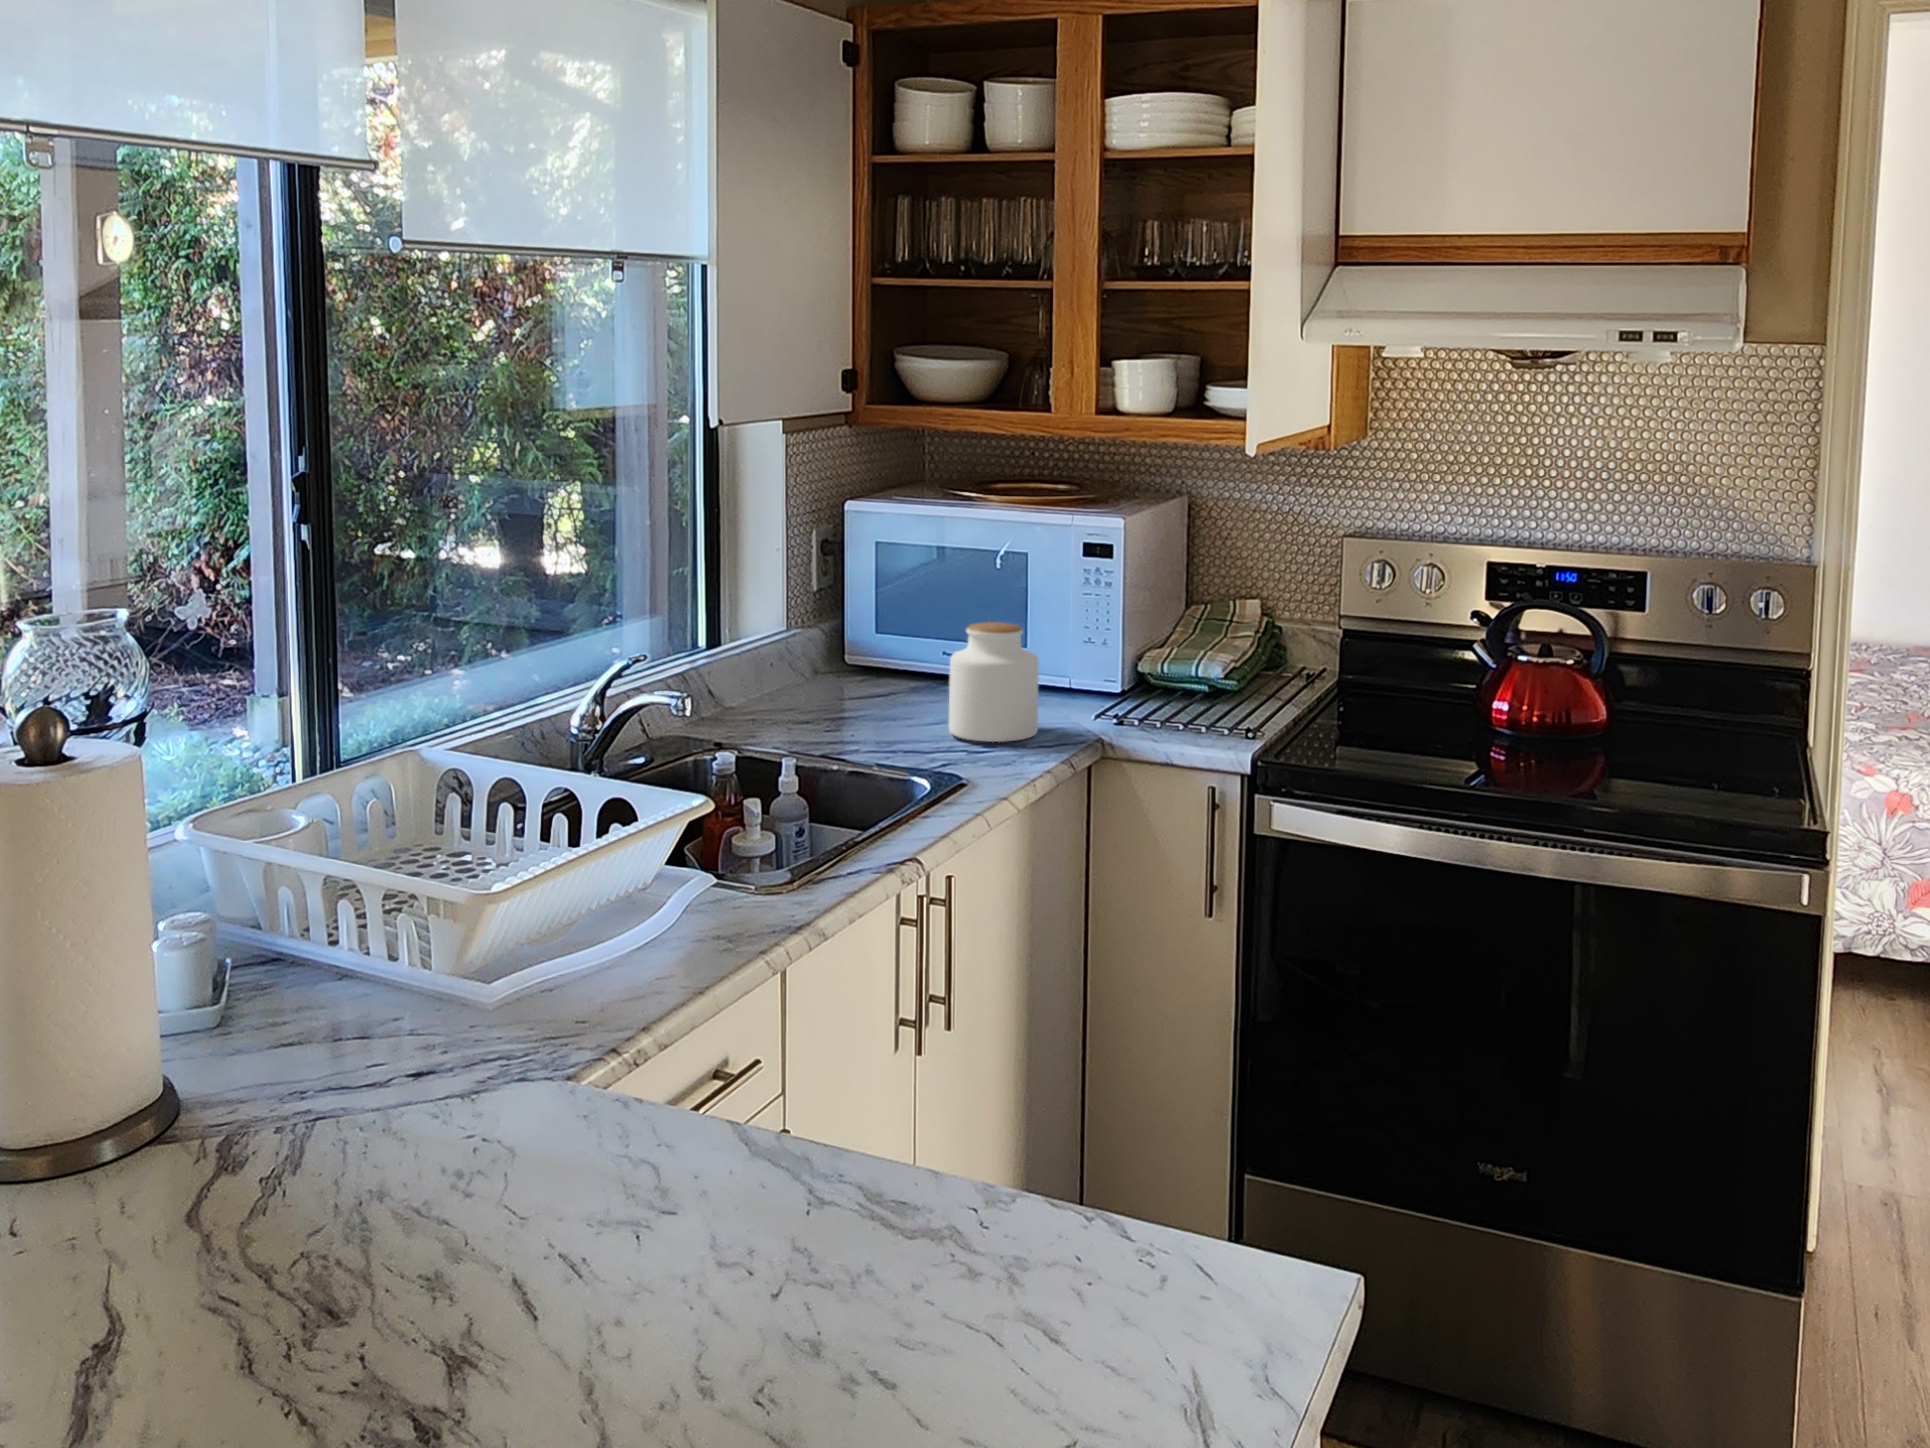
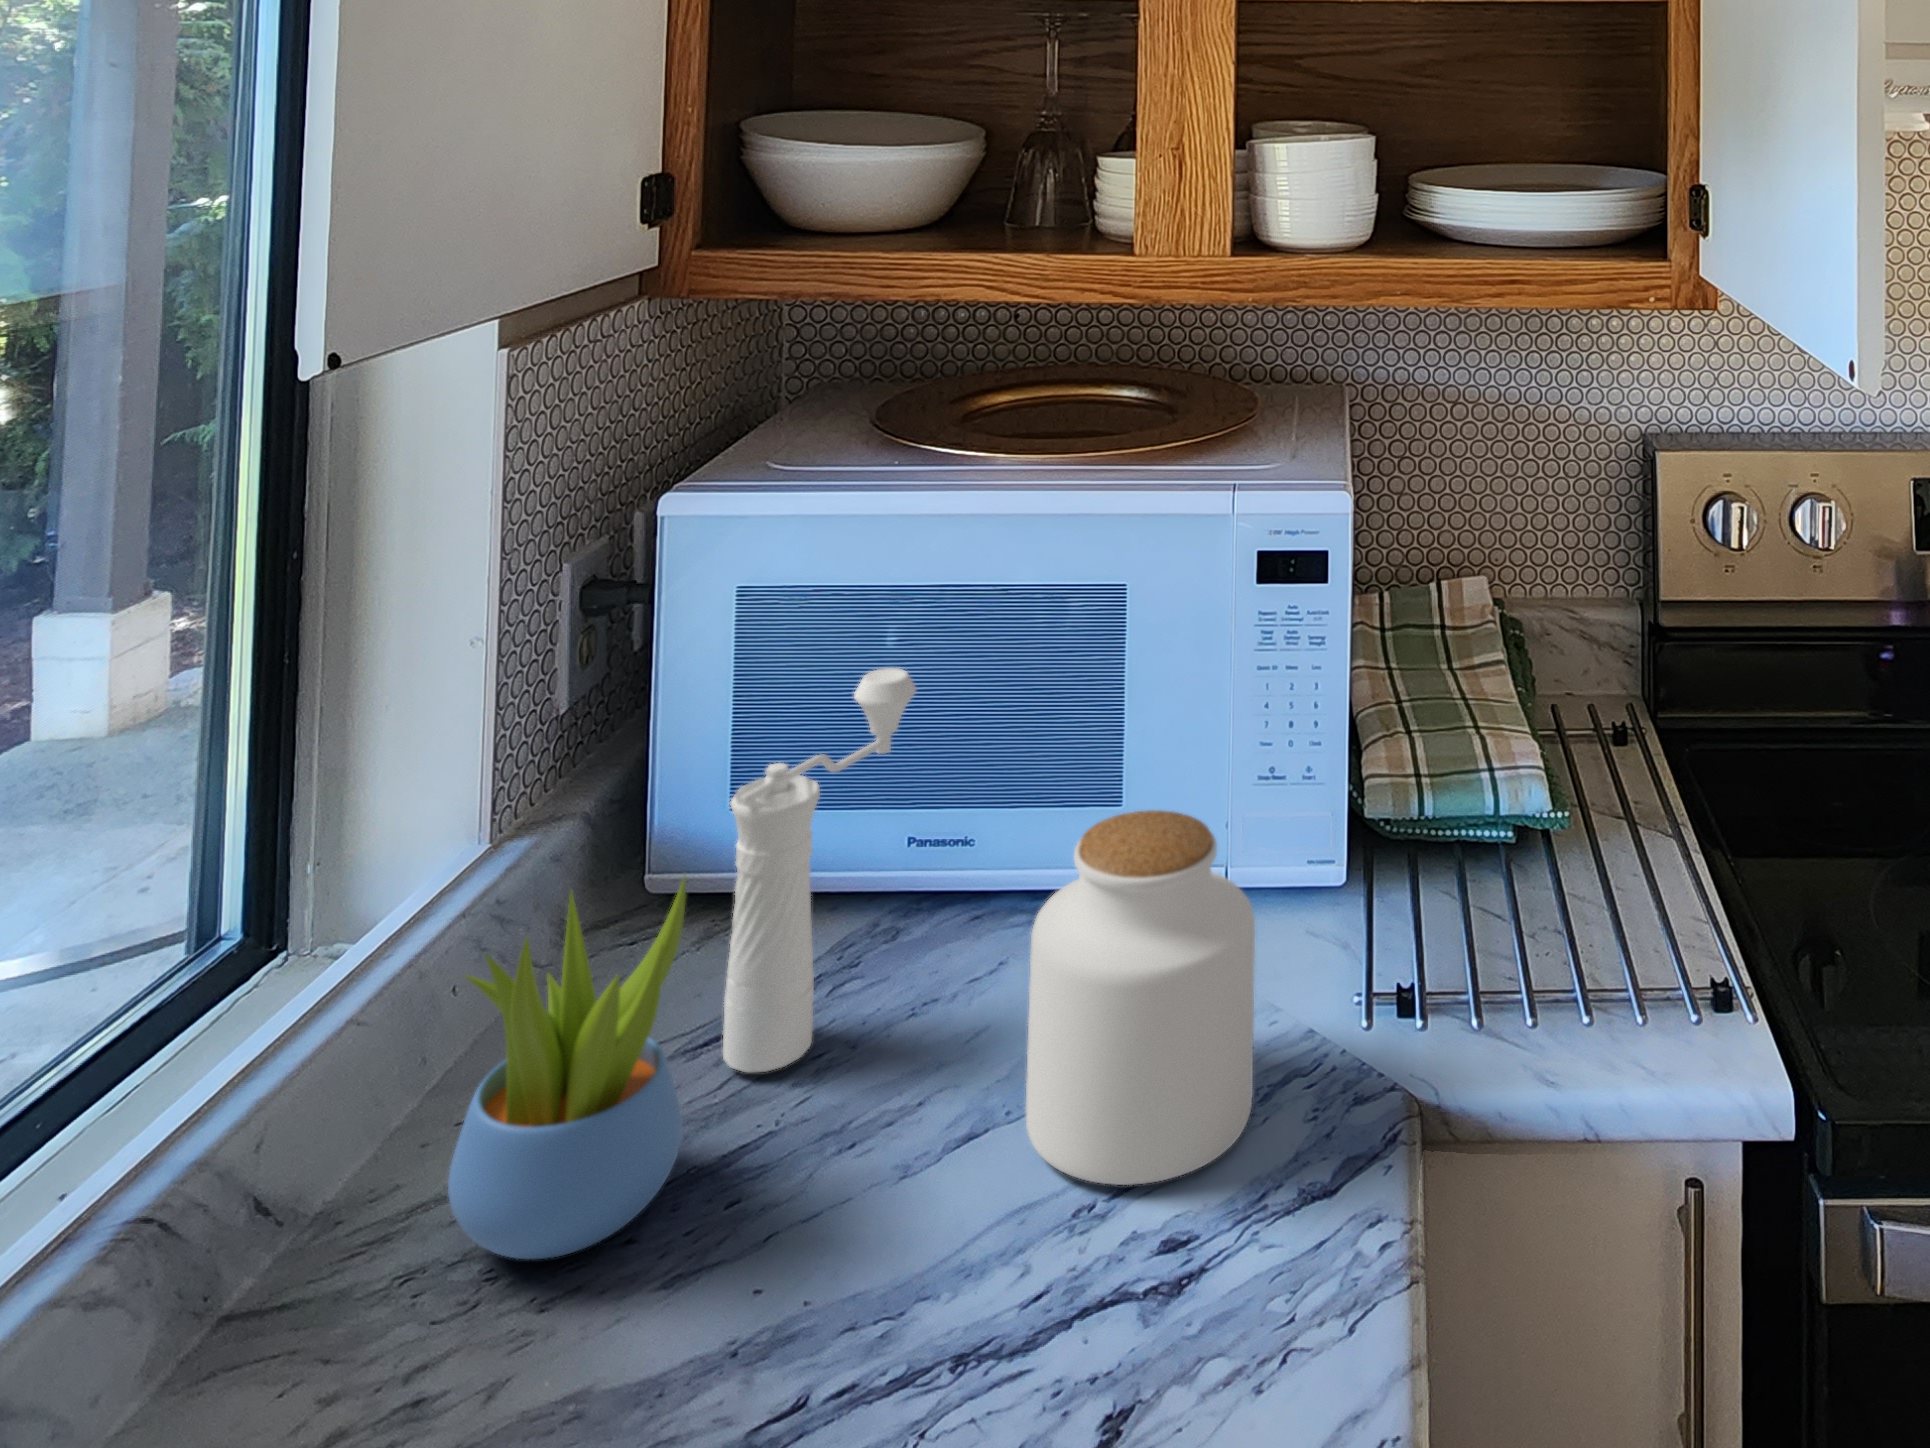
pepper mill: none [856,578,939,710] -> present [723,668,916,1072]
succulent plant: none [755,613,831,729] -> present [448,877,686,1259]

